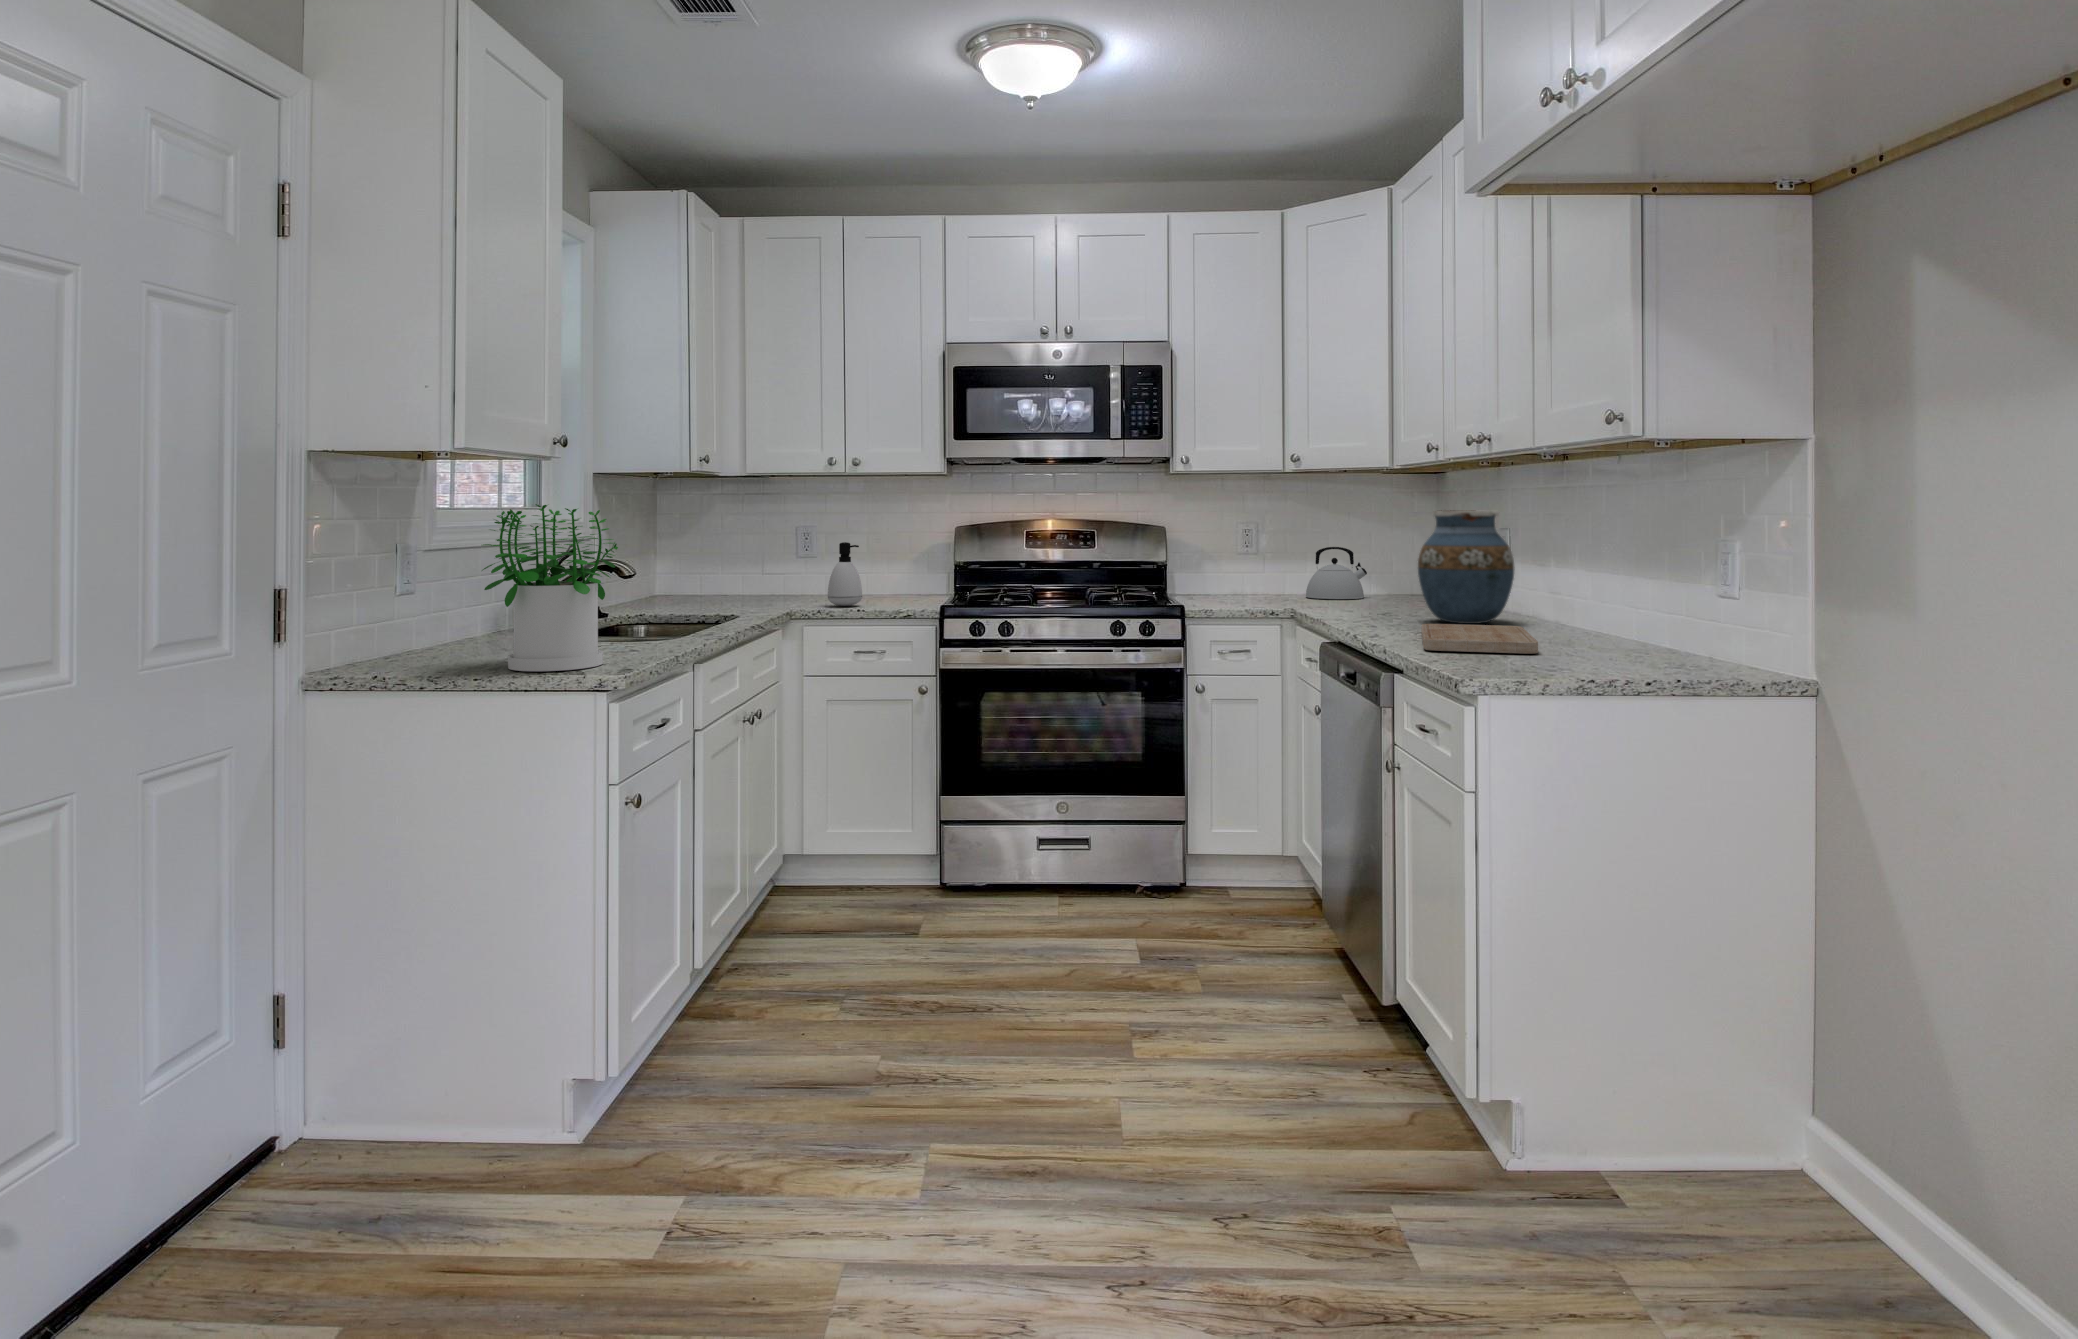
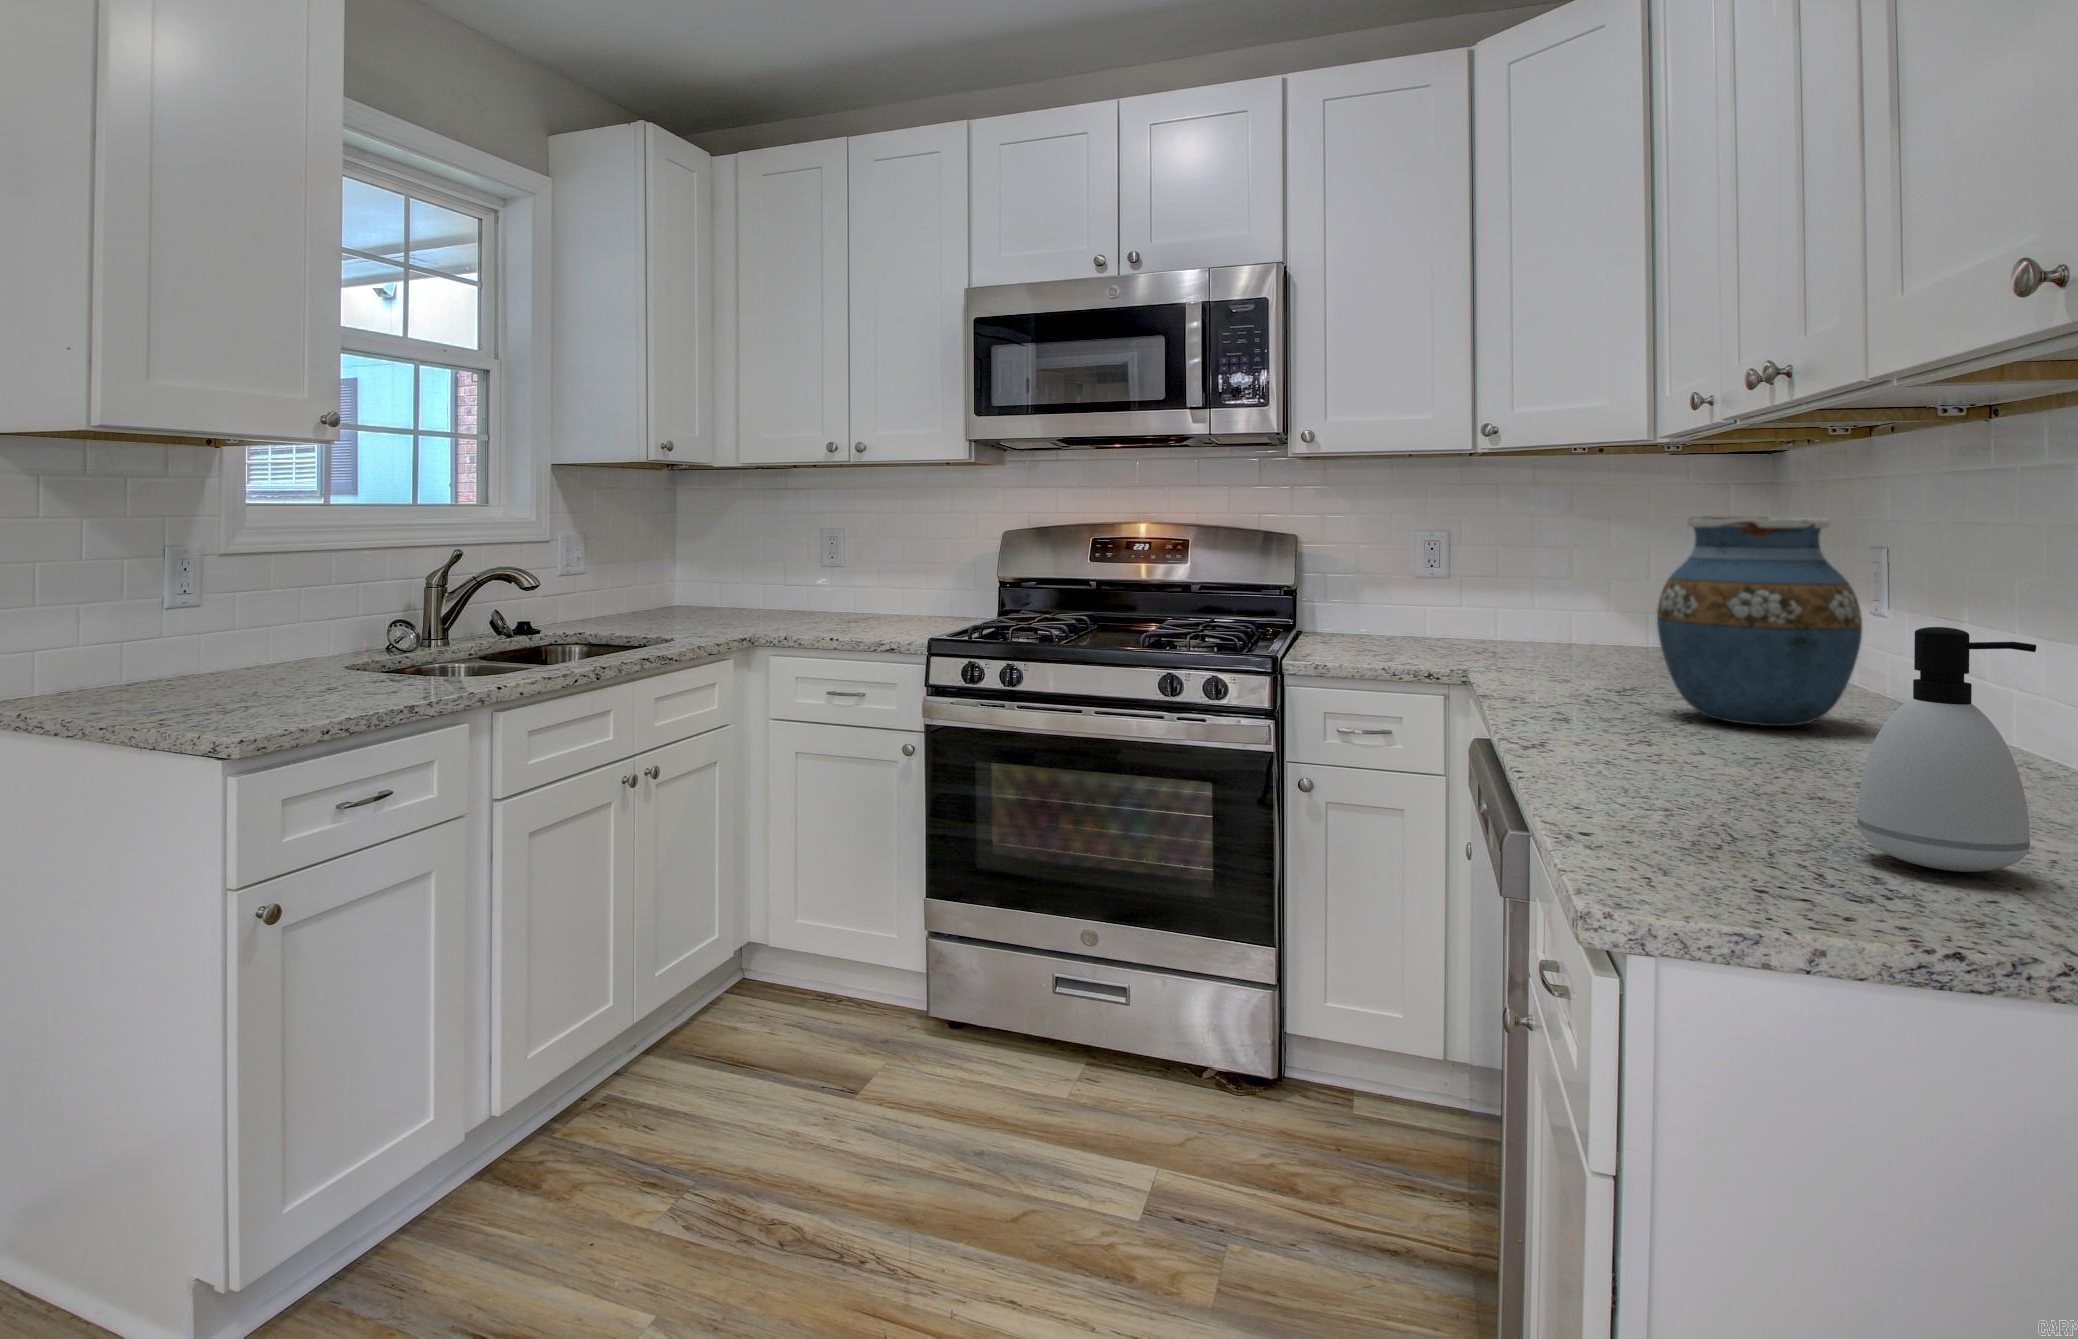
potted plant: present [482,504,618,671] -> none [197,498,390,709]
soap dispenser: present [828,542,862,606] -> present [1857,627,2036,872]
kettle: present [1306,547,1367,599] -> none [1525,574,1636,659]
cutting board: present [1421,624,1538,654] -> none [1567,723,1840,815]

